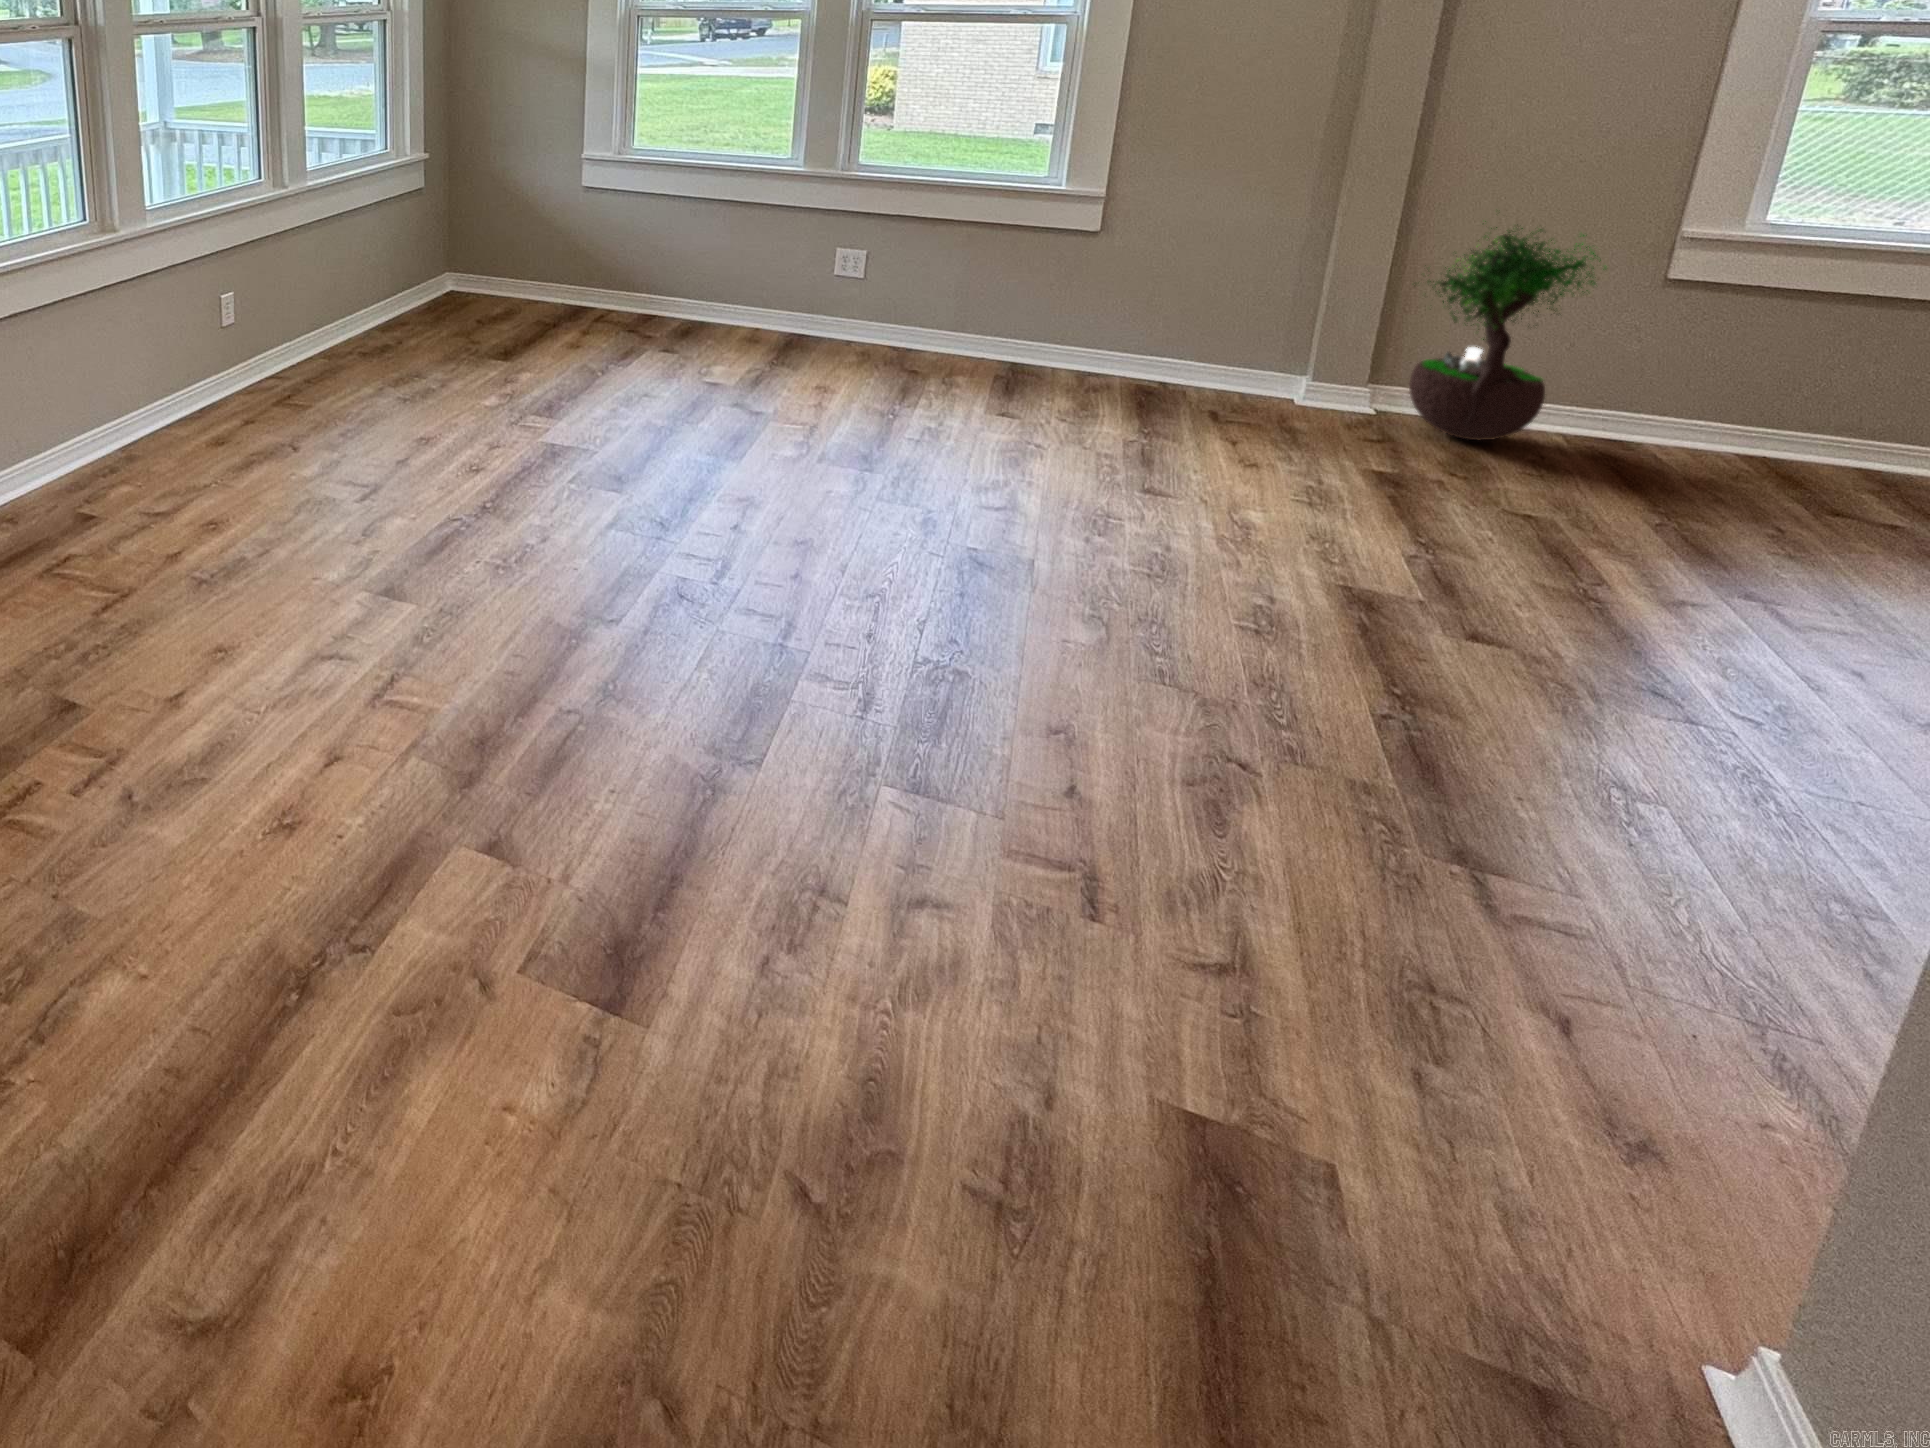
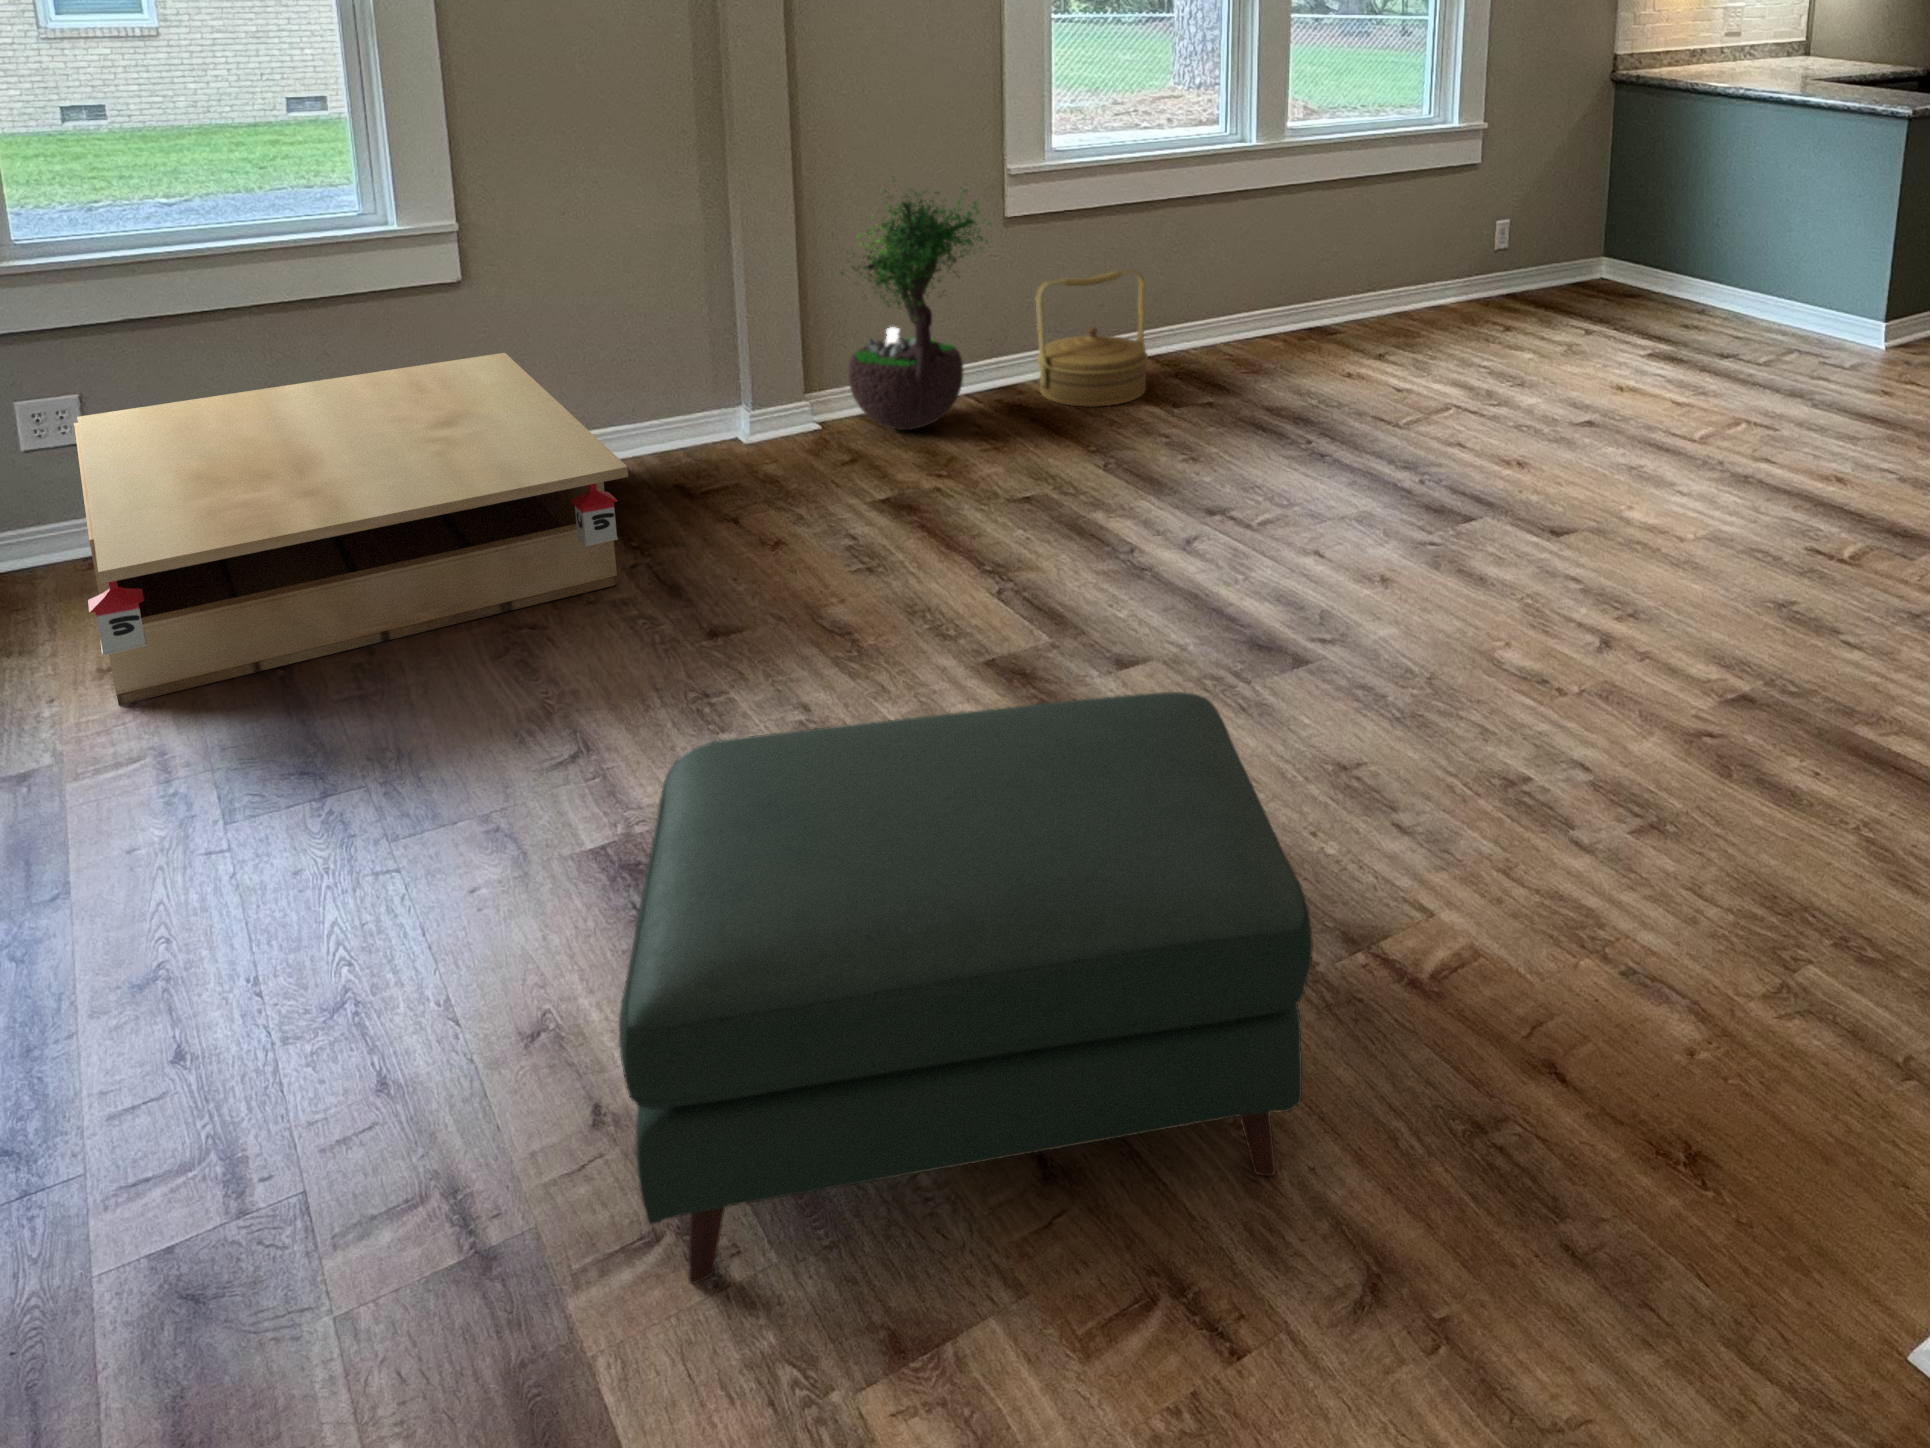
coffee table: none [807,264,1123,446] -> present [74,353,628,705]
woven basket: none [1657,346,1863,495] -> present [1036,269,1148,407]
ottoman: none [838,475,1383,890] -> present [619,692,1313,1284]

